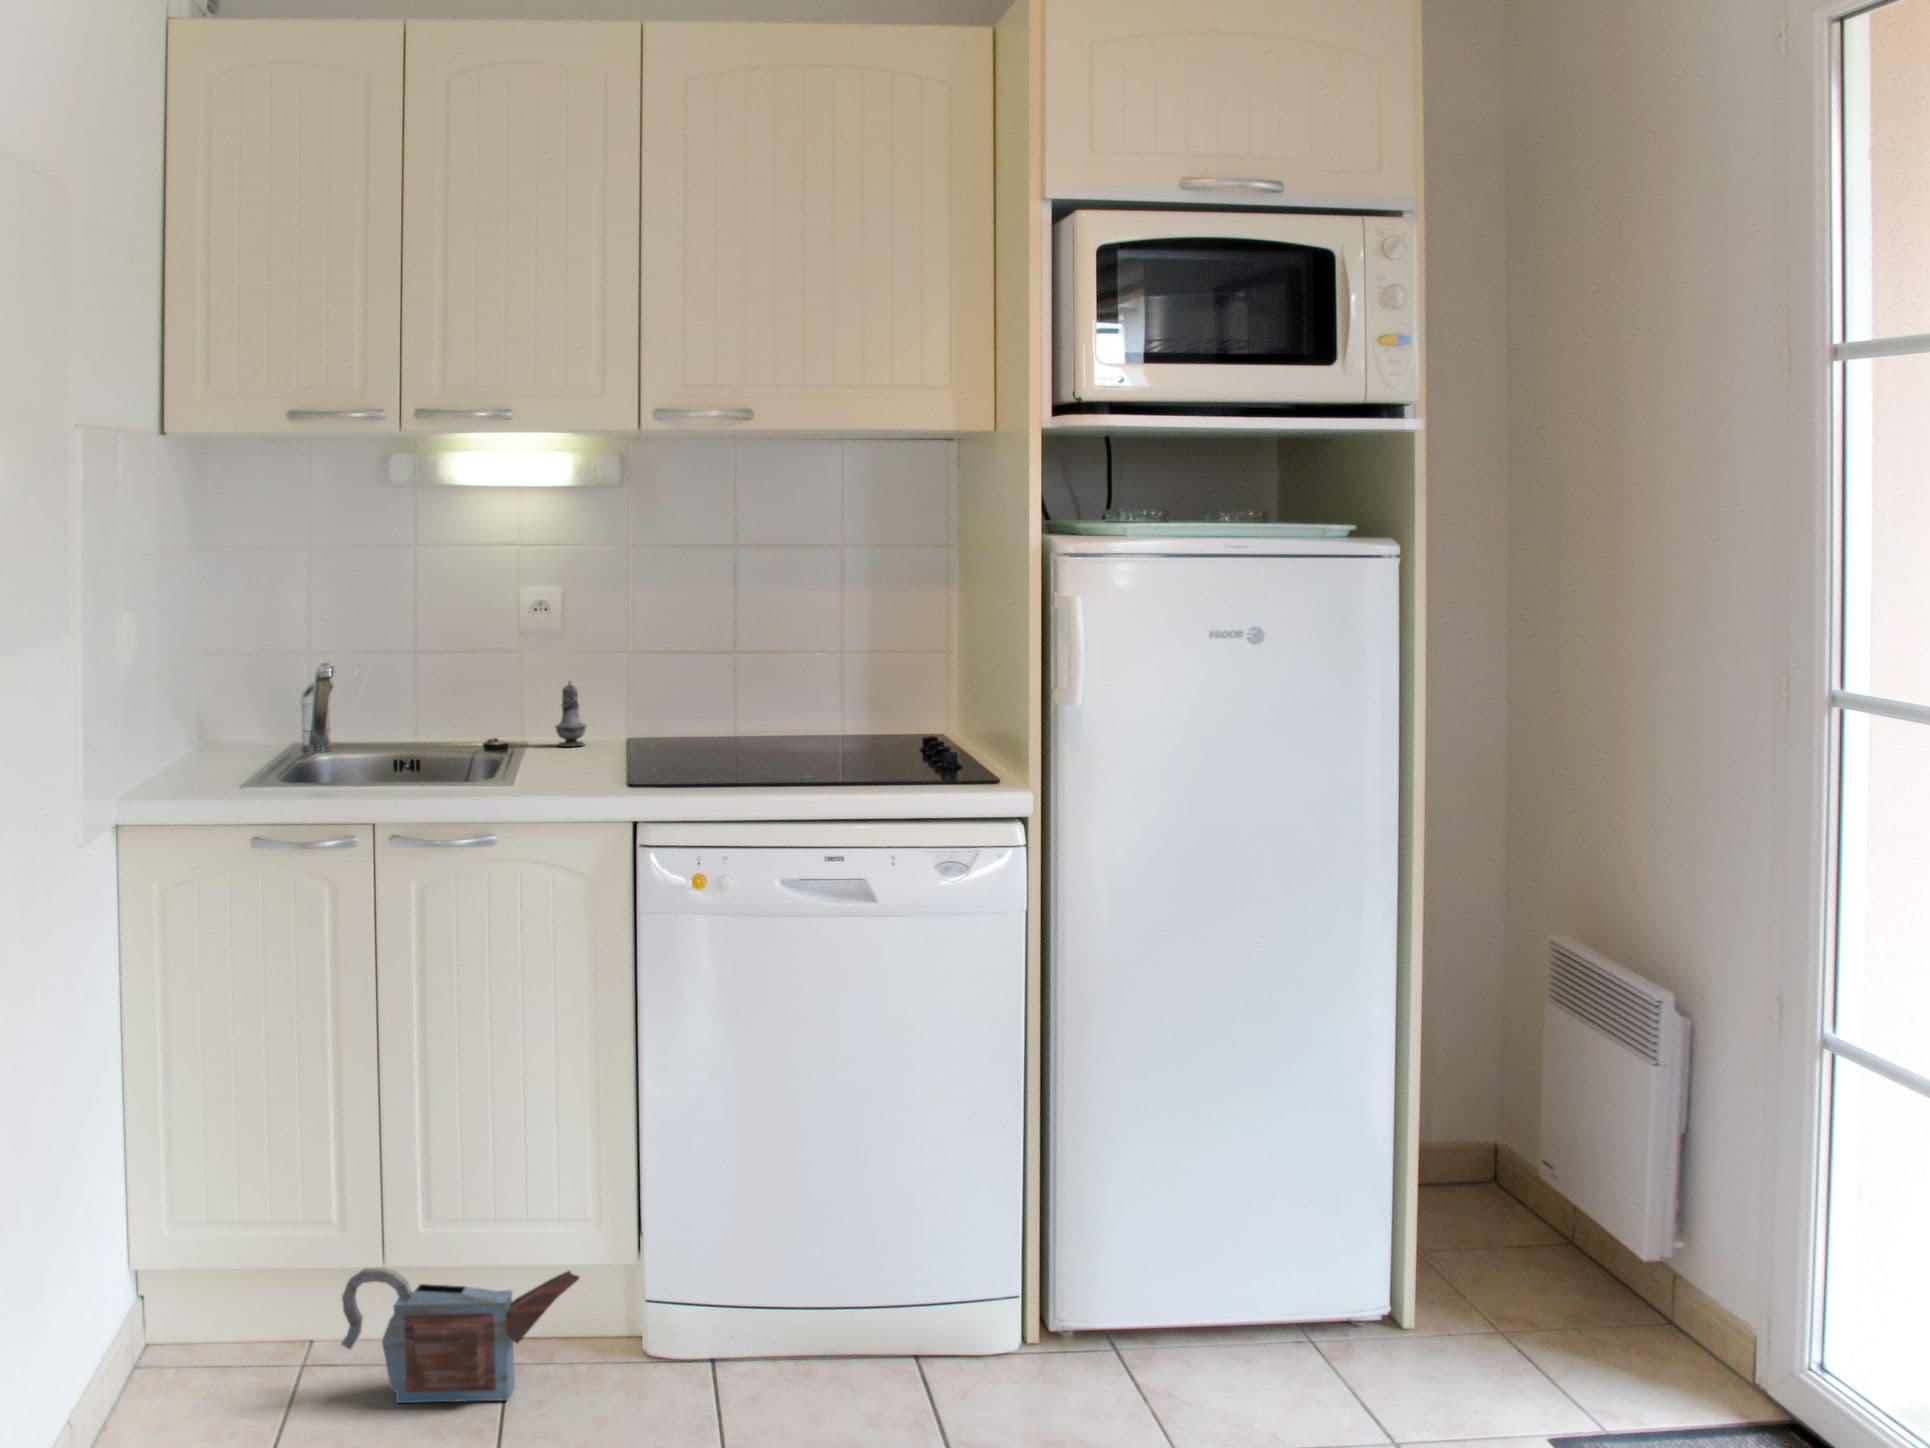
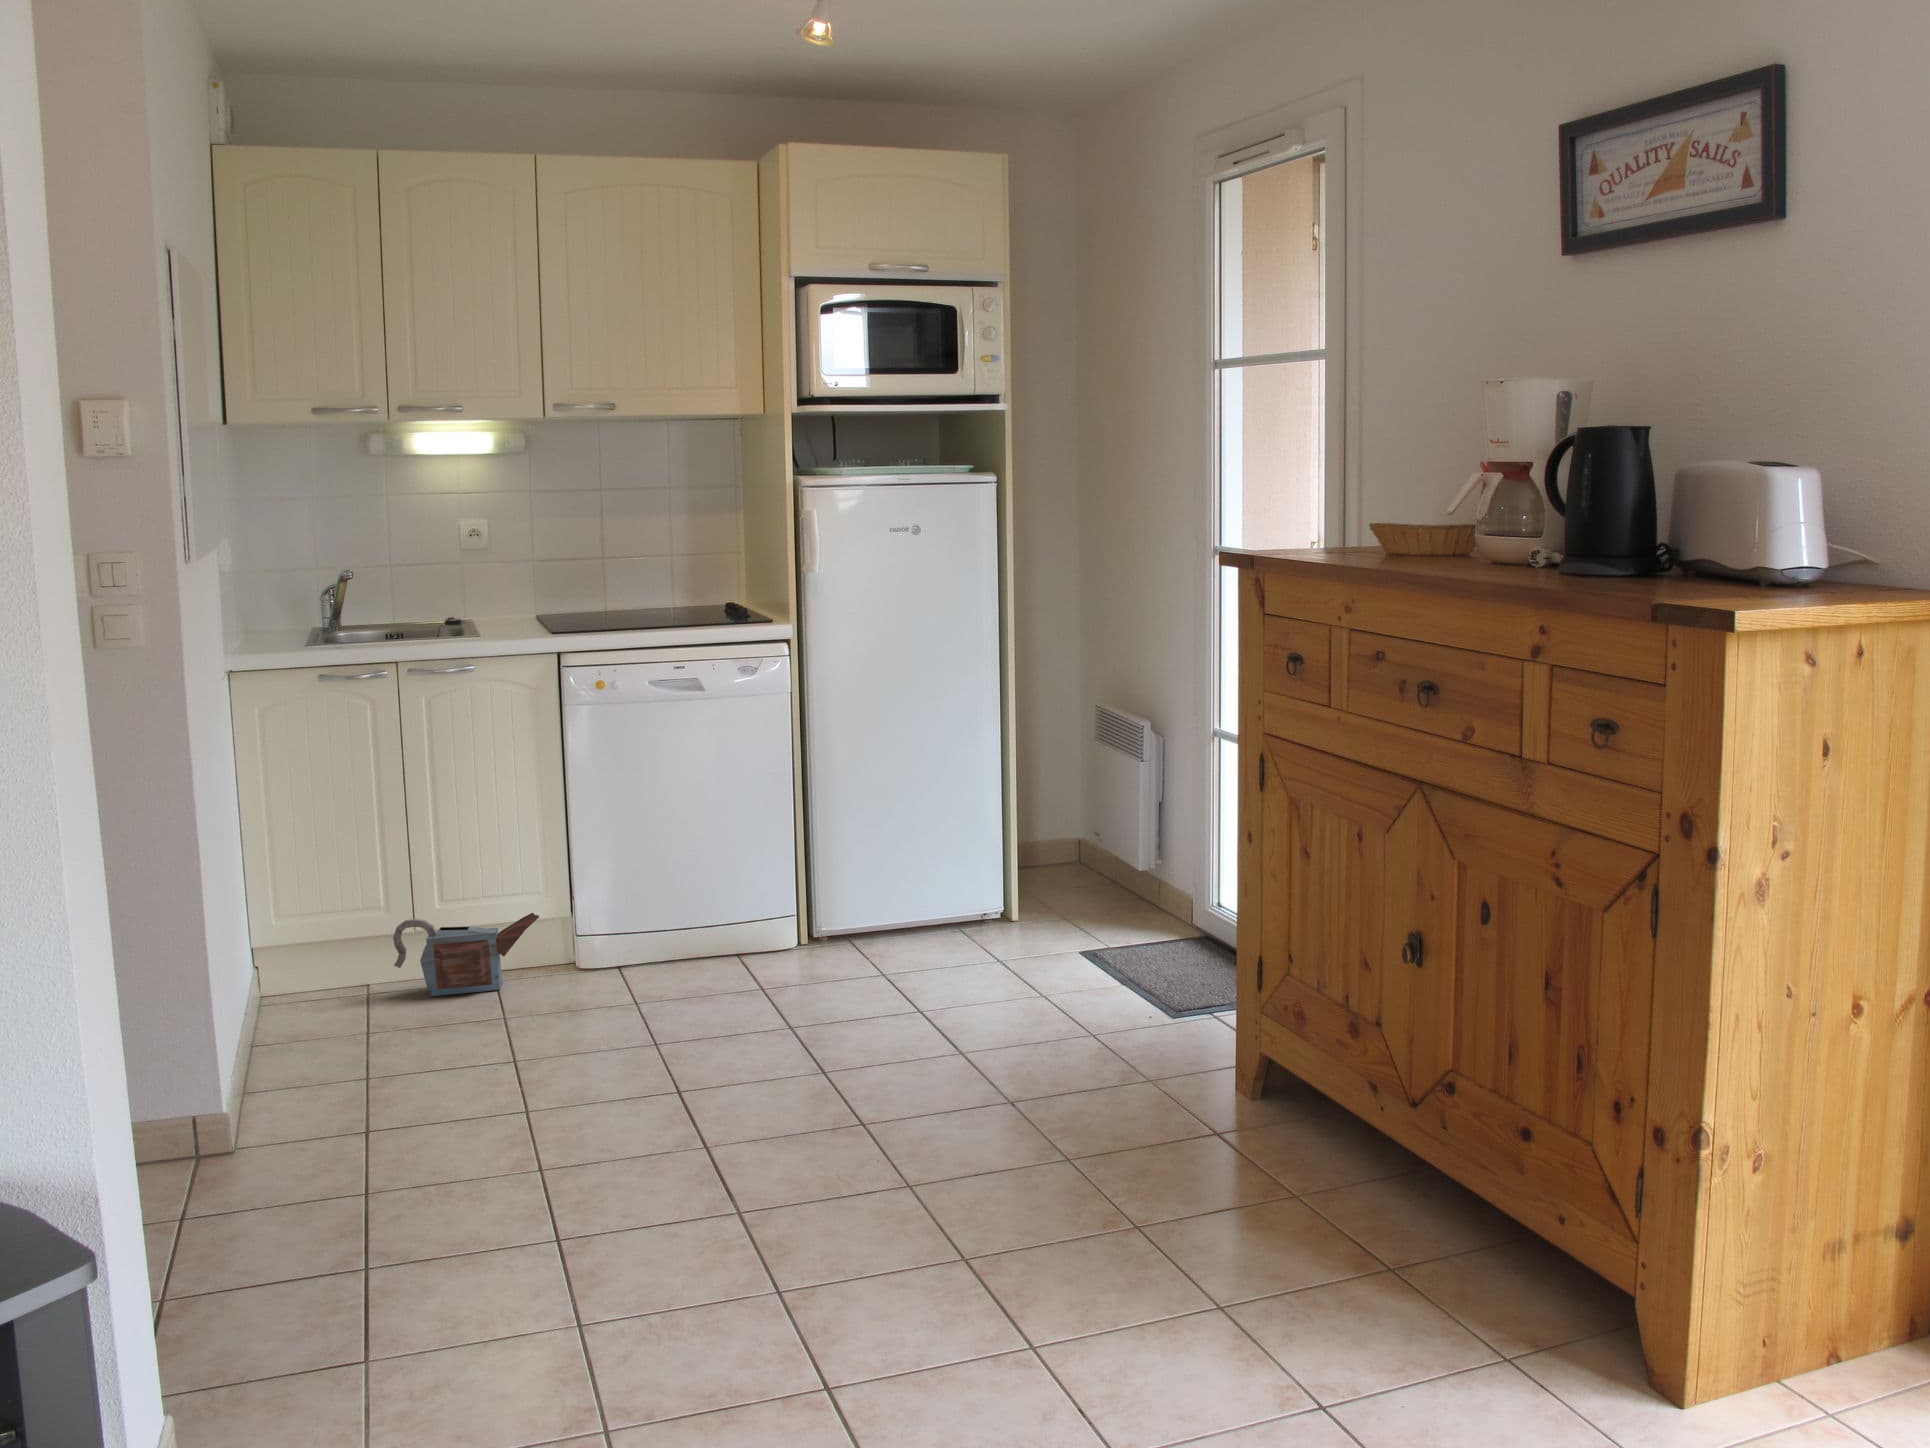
salt shaker: present [555,681,586,747] -> none [488,575,509,616]

